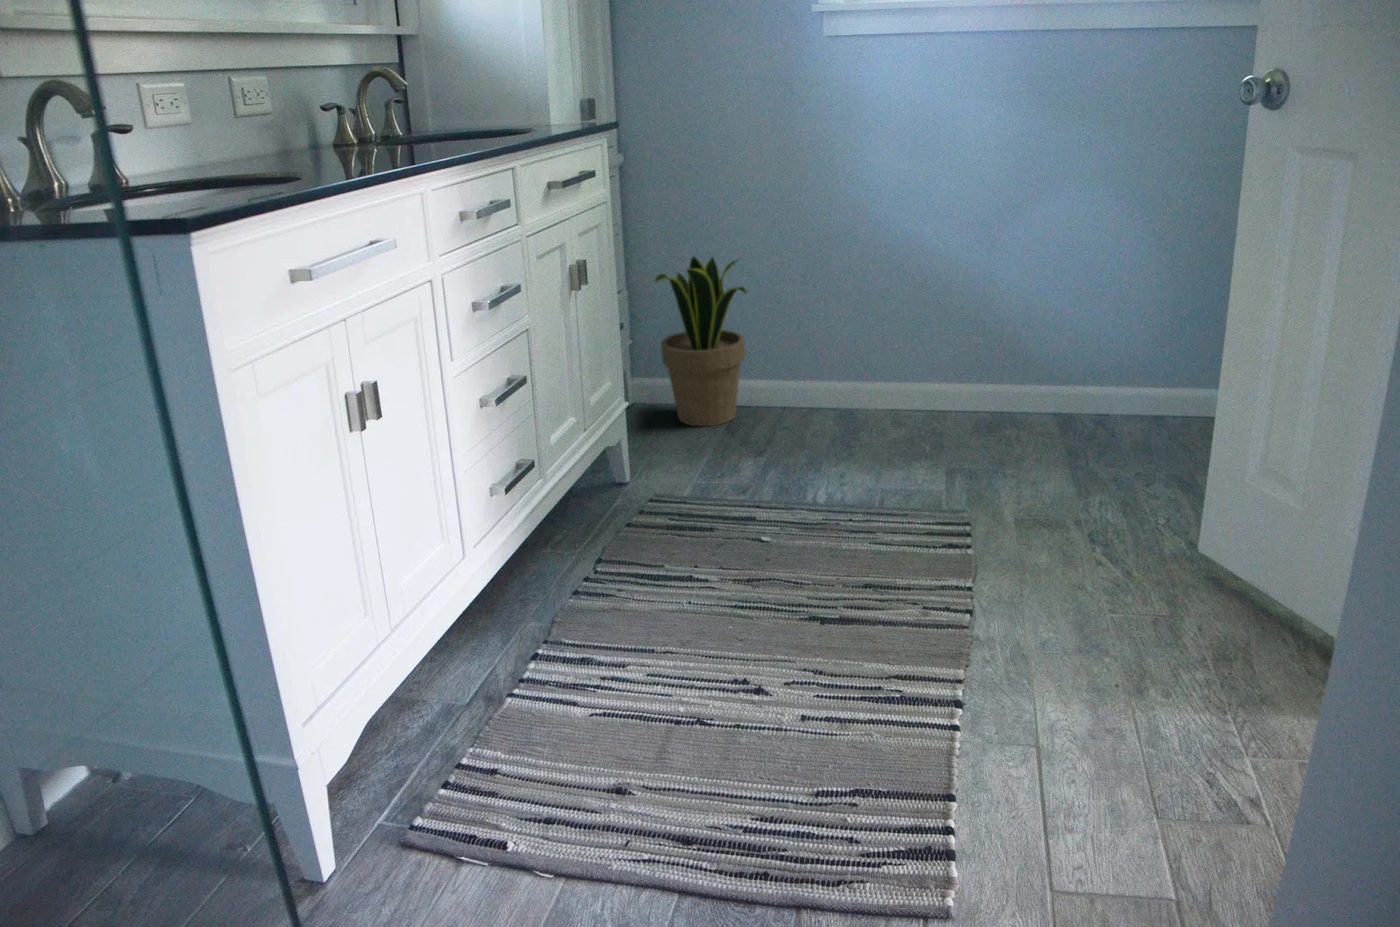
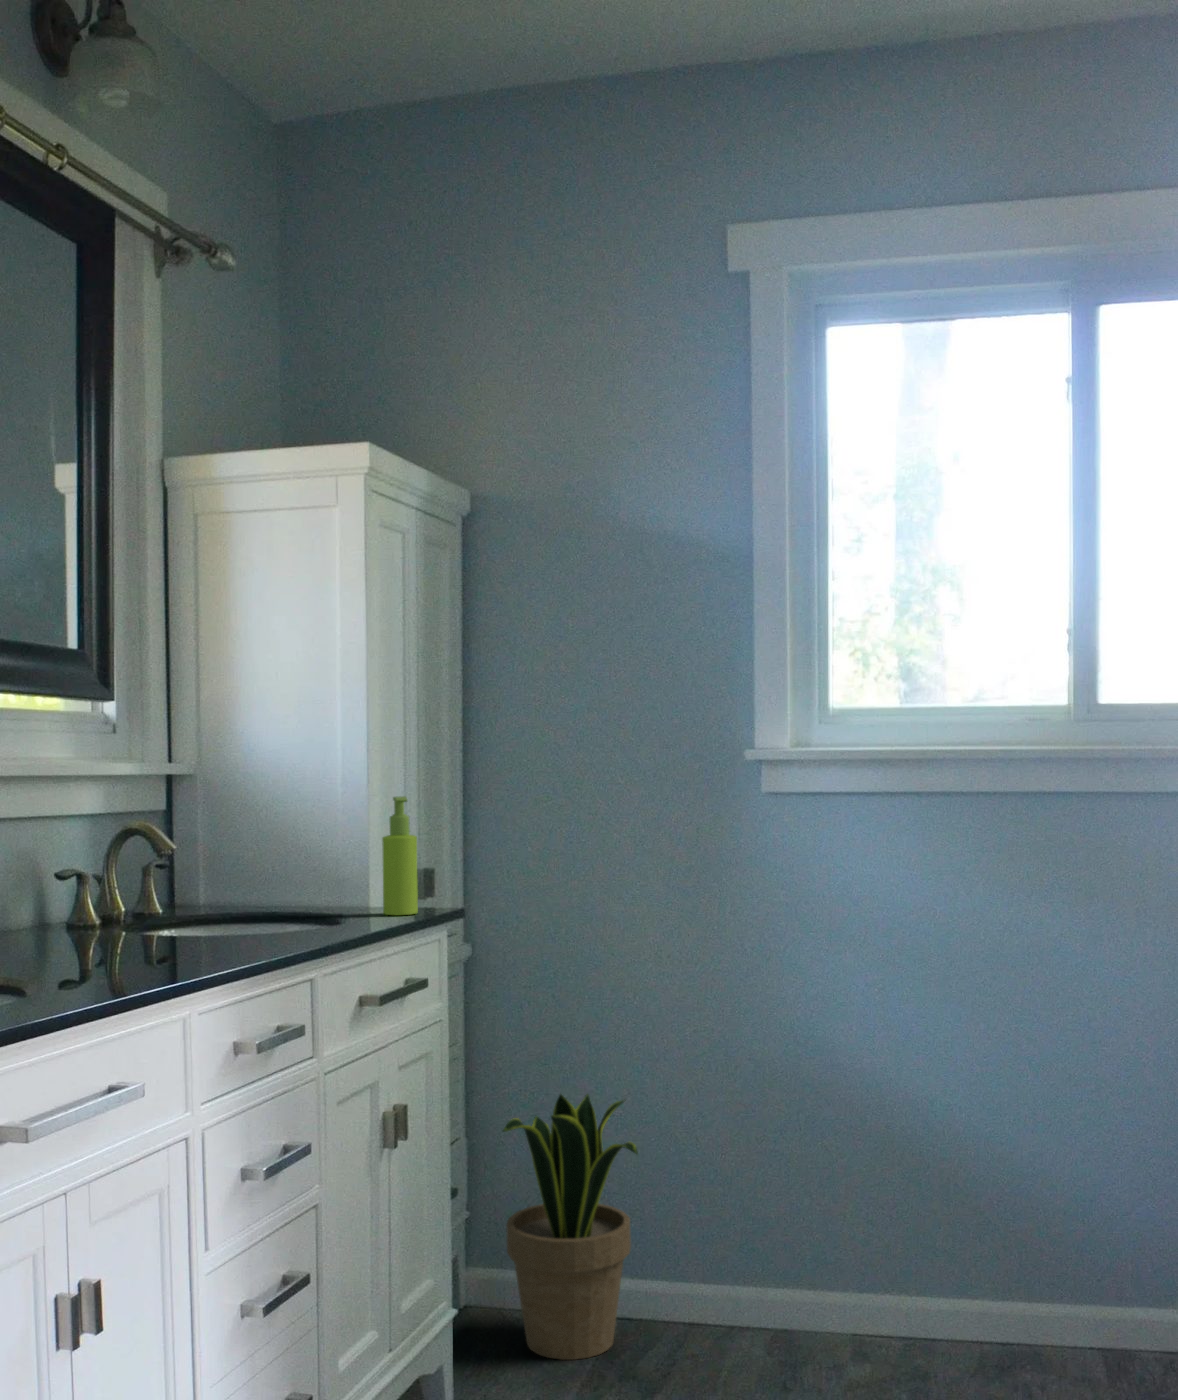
soap dispenser: none [553,38,583,128] -> present [382,796,418,915]

